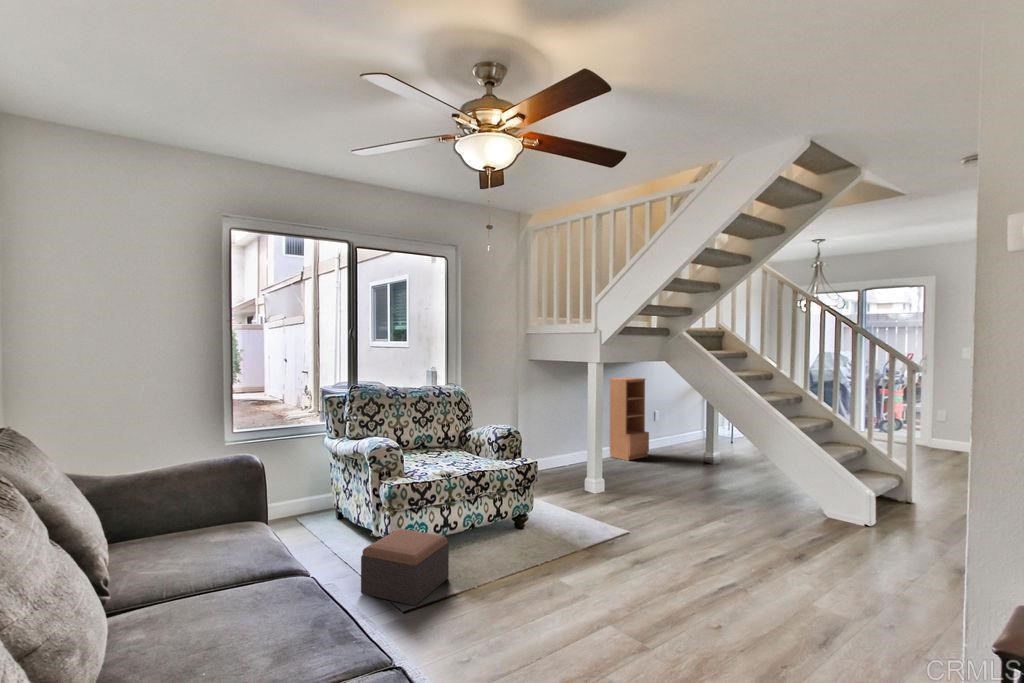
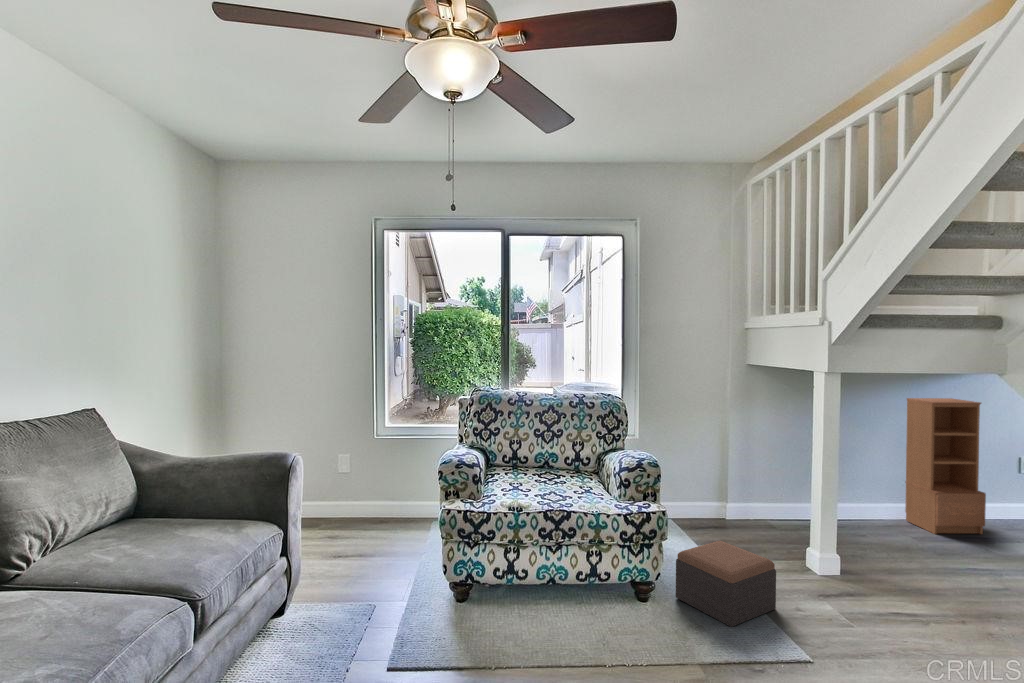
footstool: present [361,529,449,606] -> present [676,541,776,627]

